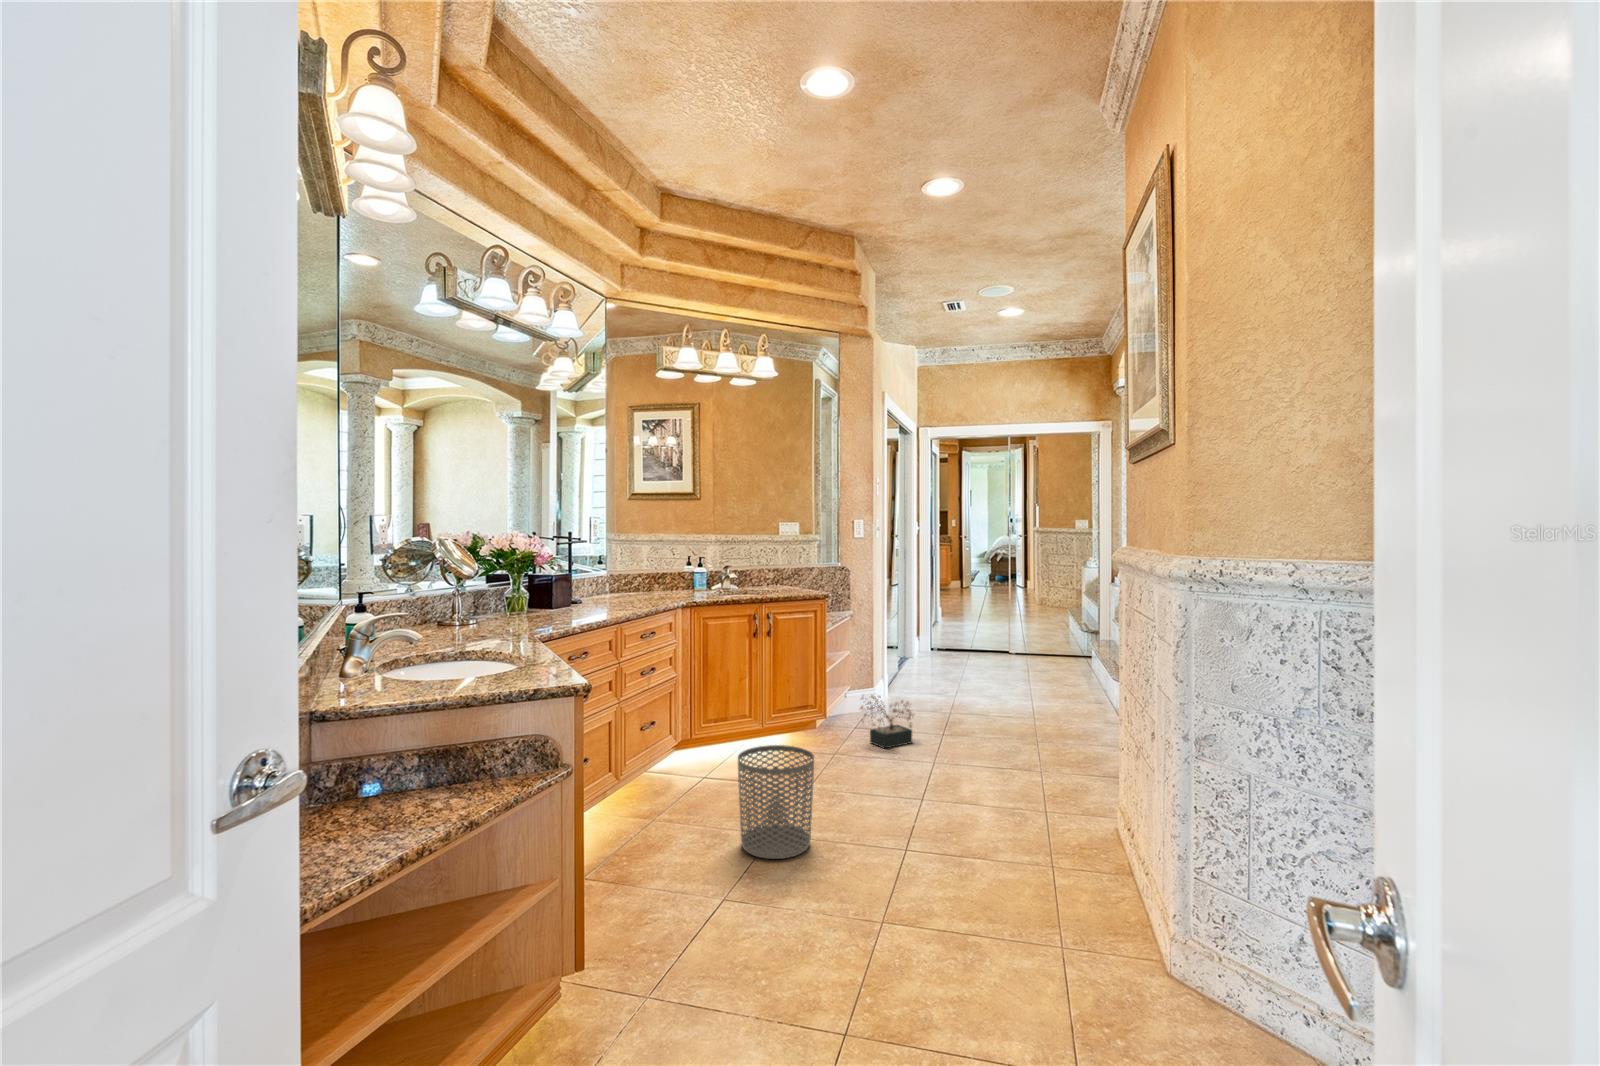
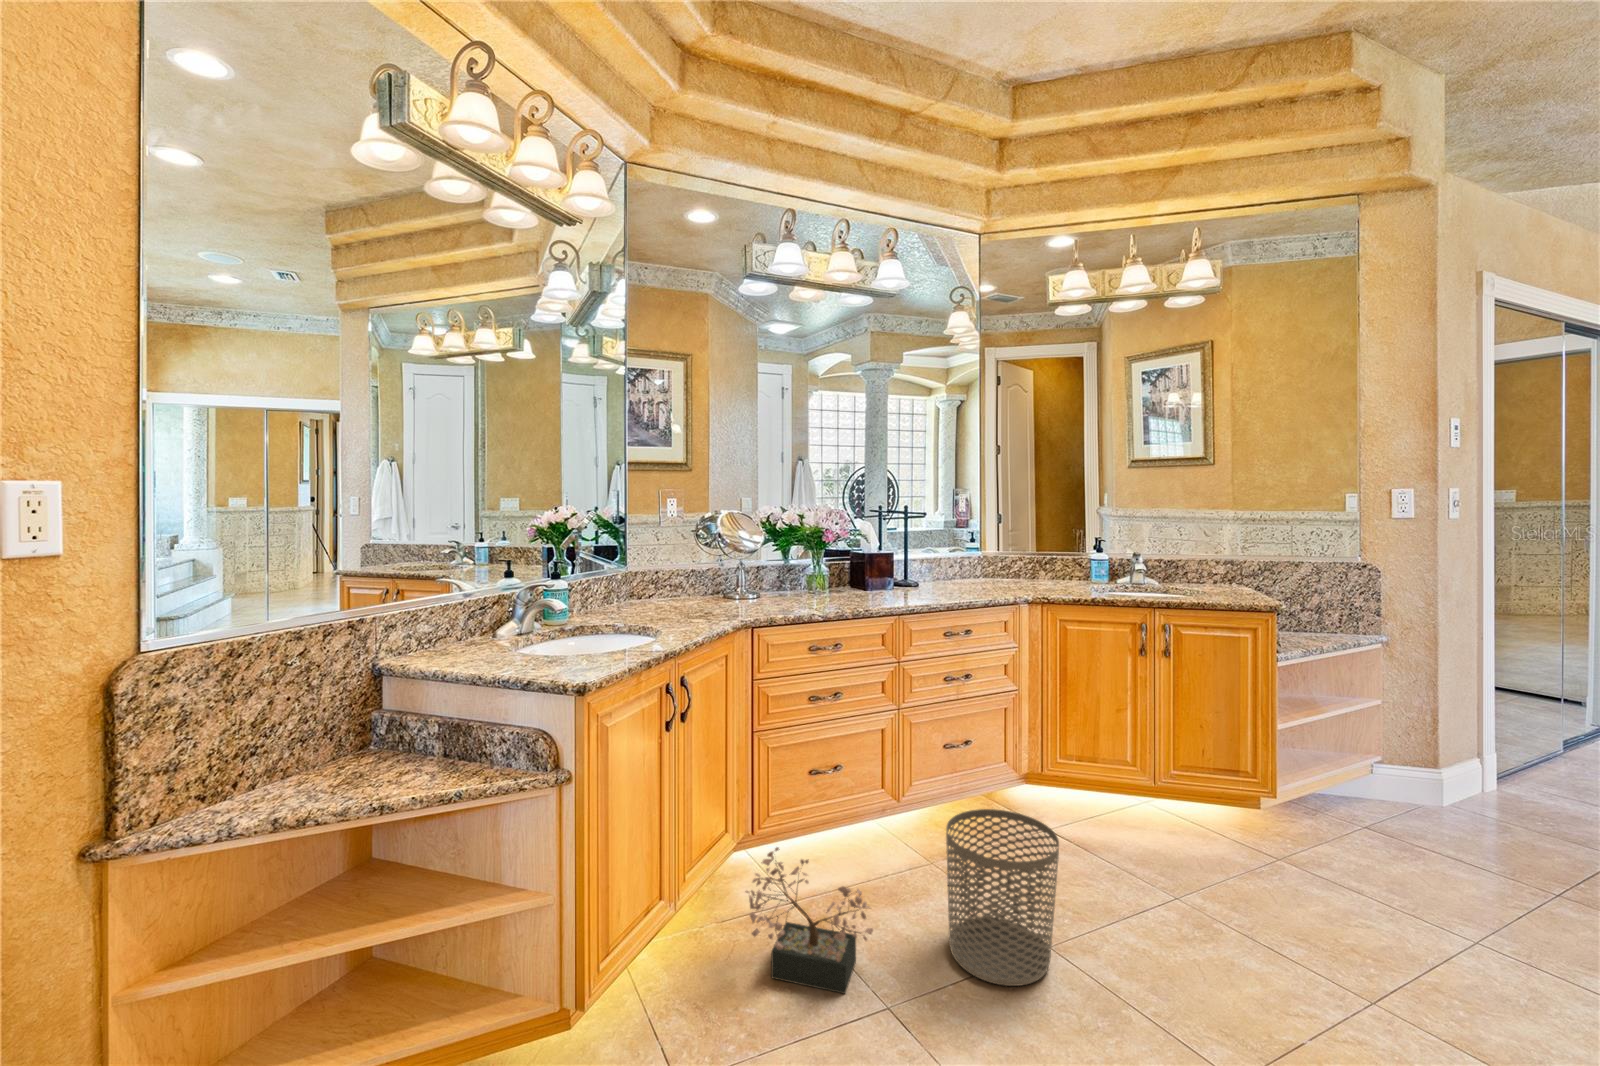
decorative plant: present [860,695,914,749] -> present [745,847,873,994]

